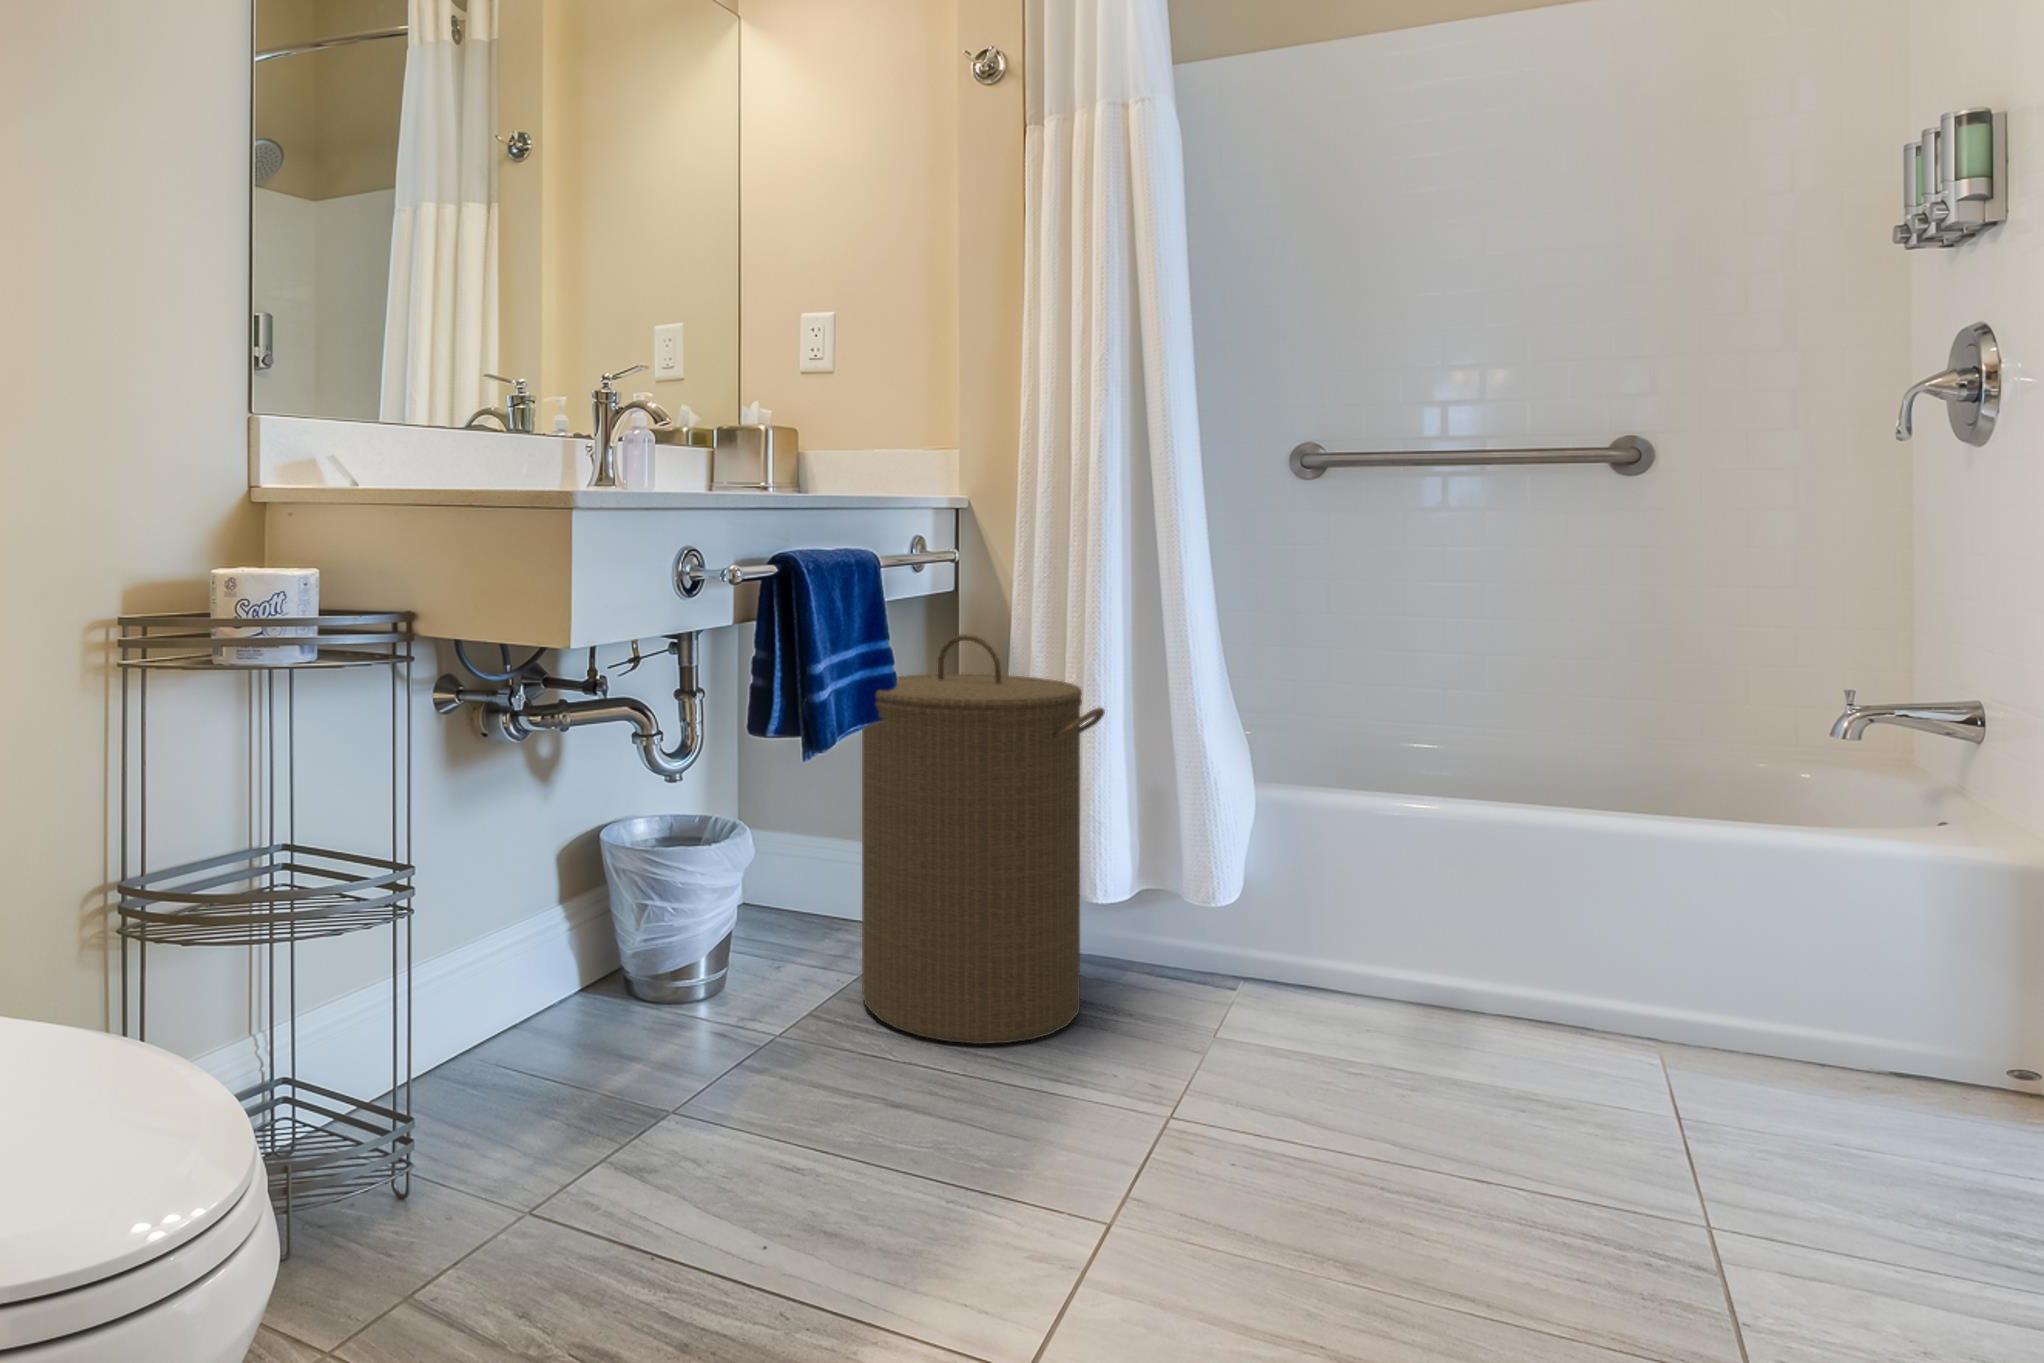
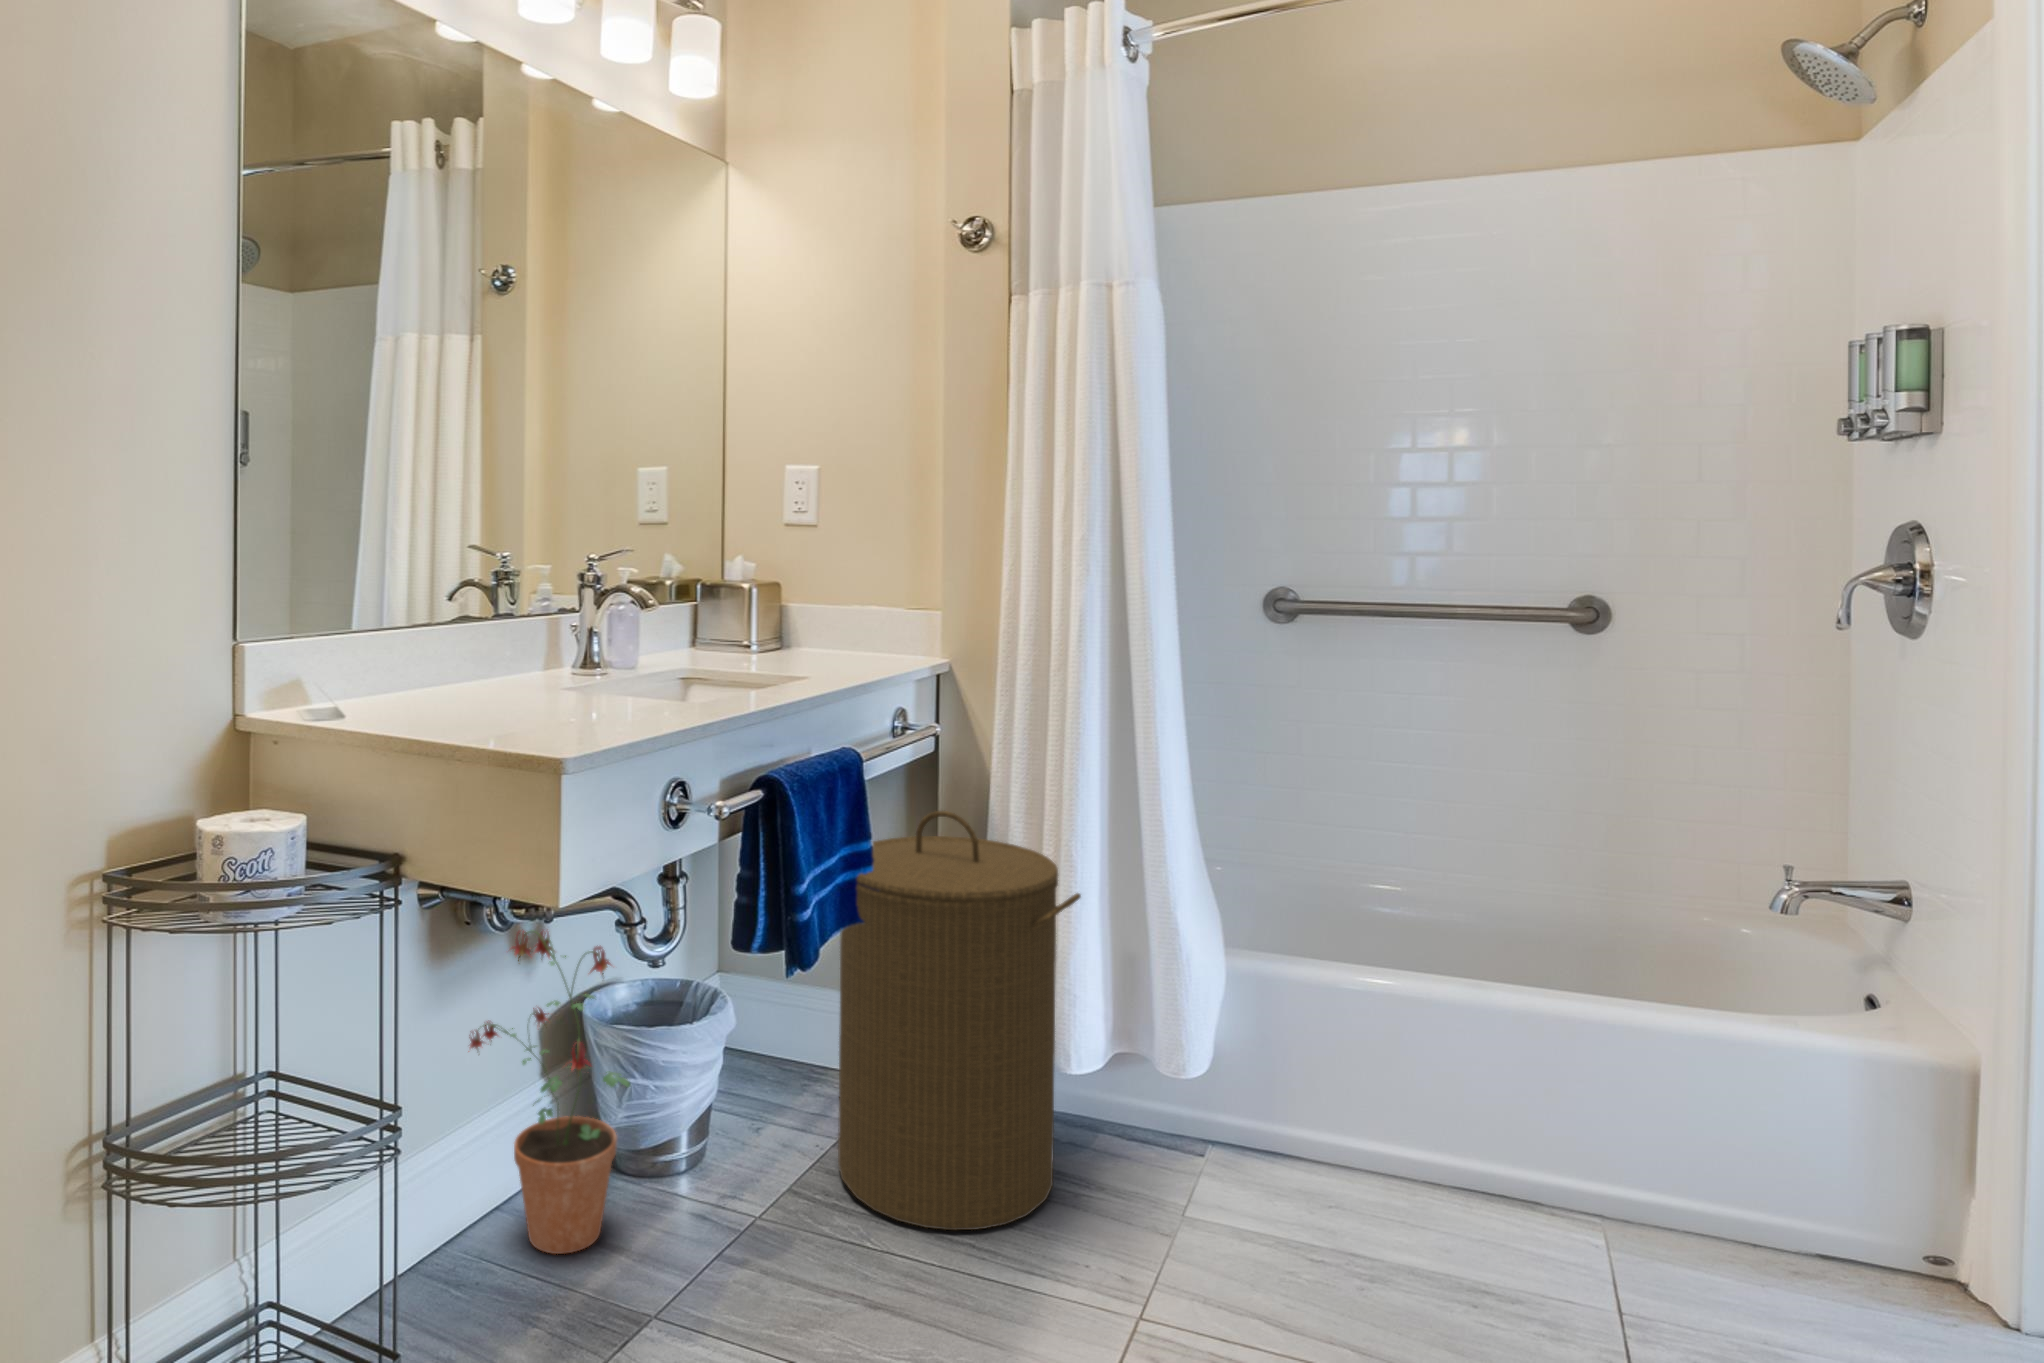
potted plant: none [486,743,653,1058] -> present [468,931,630,1254]

